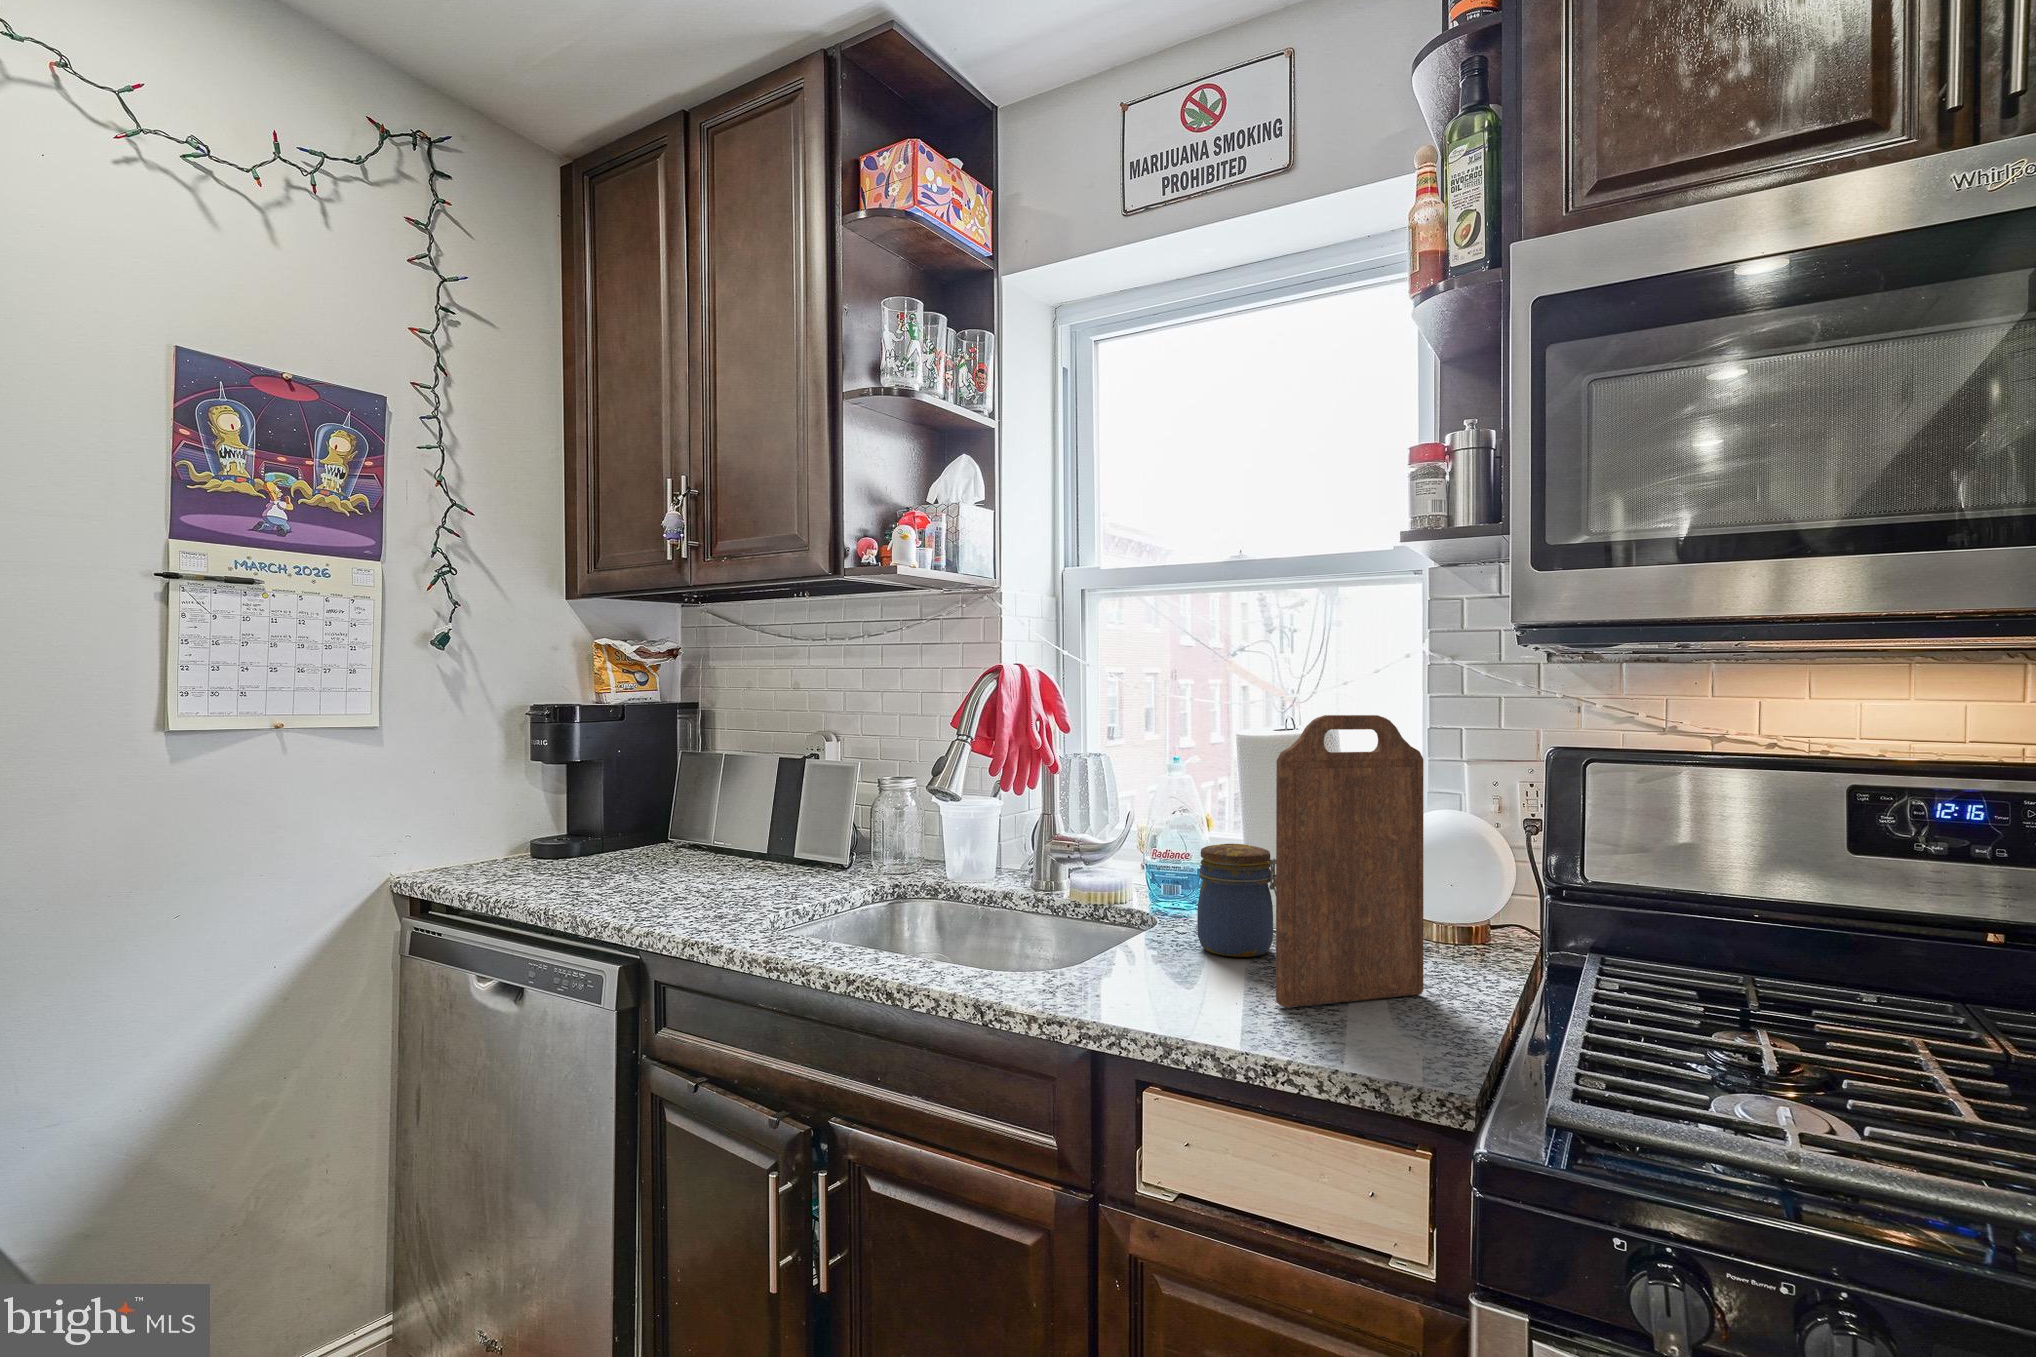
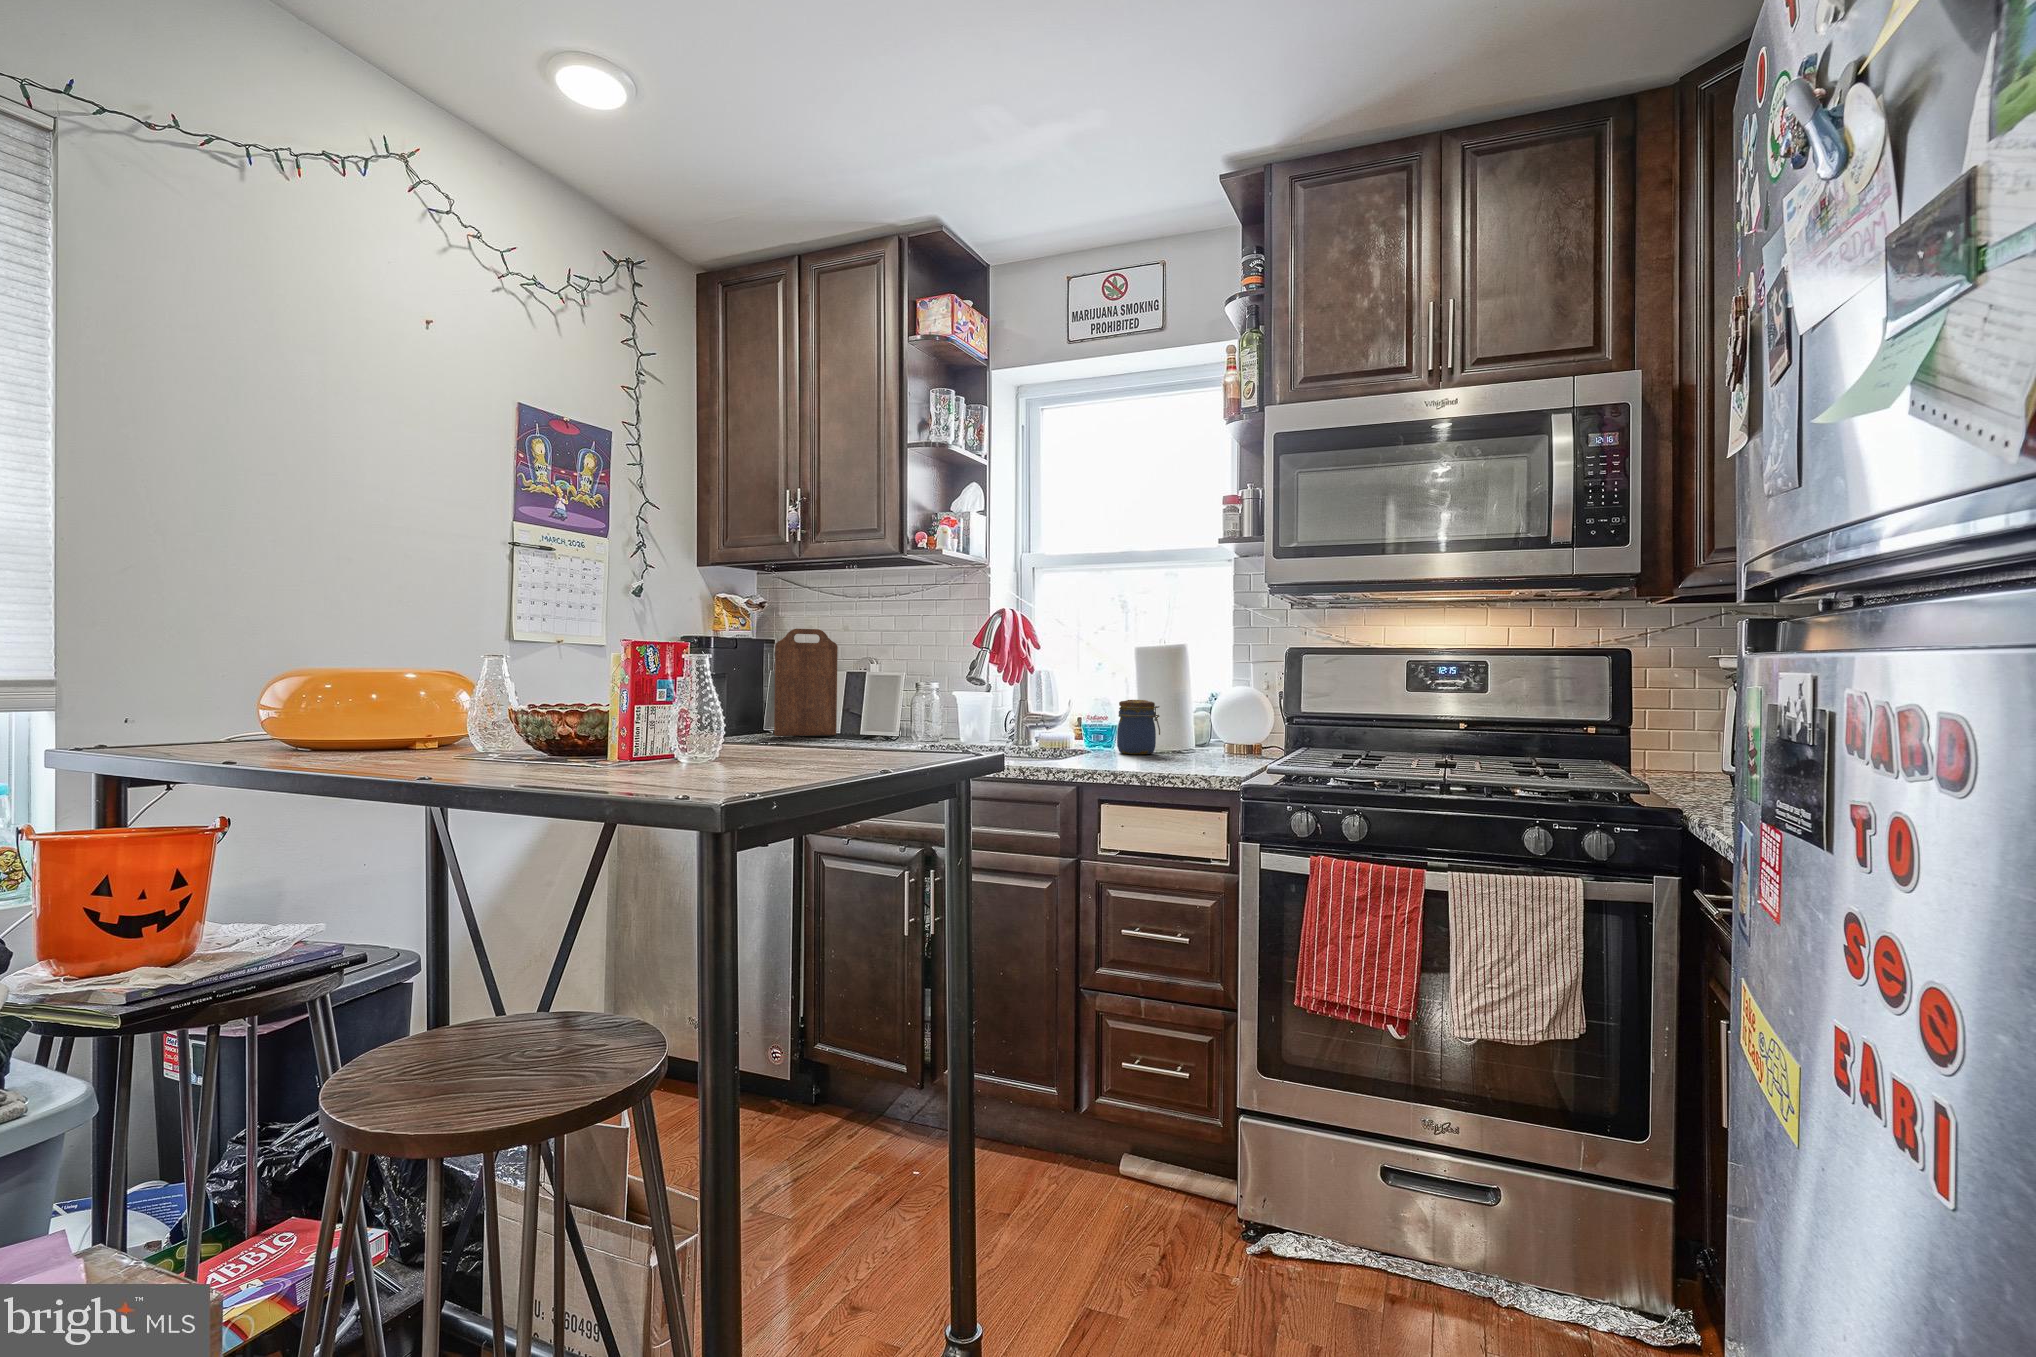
cutting board: present [1276,715,1423,1007] -> present [774,629,838,736]

